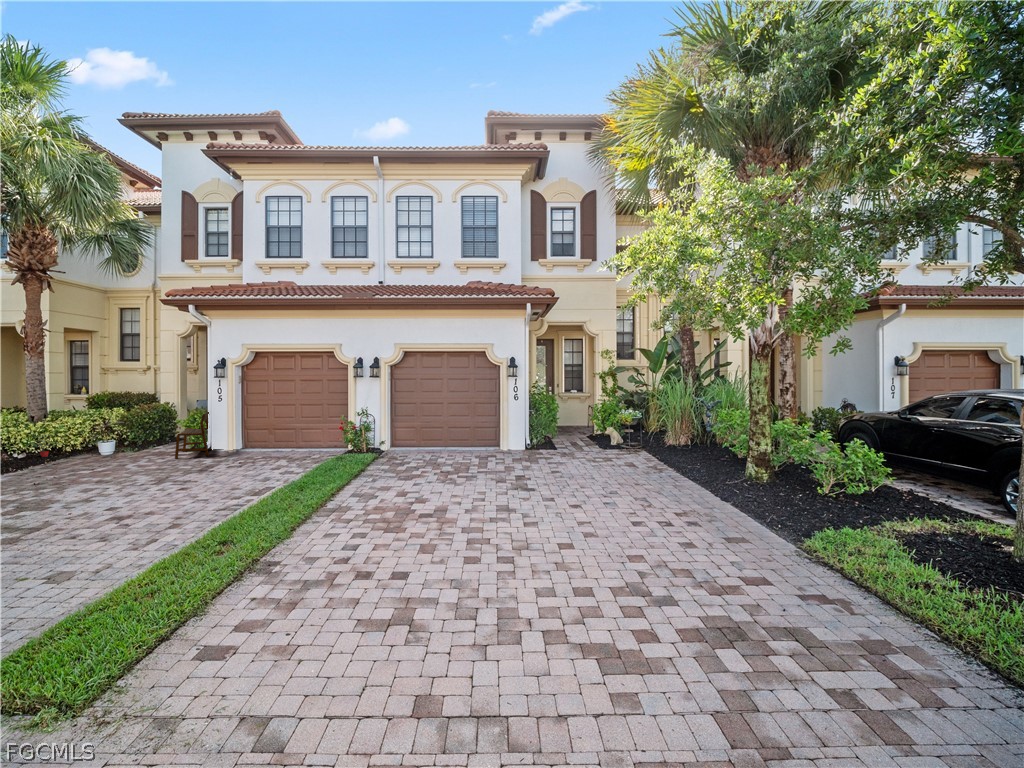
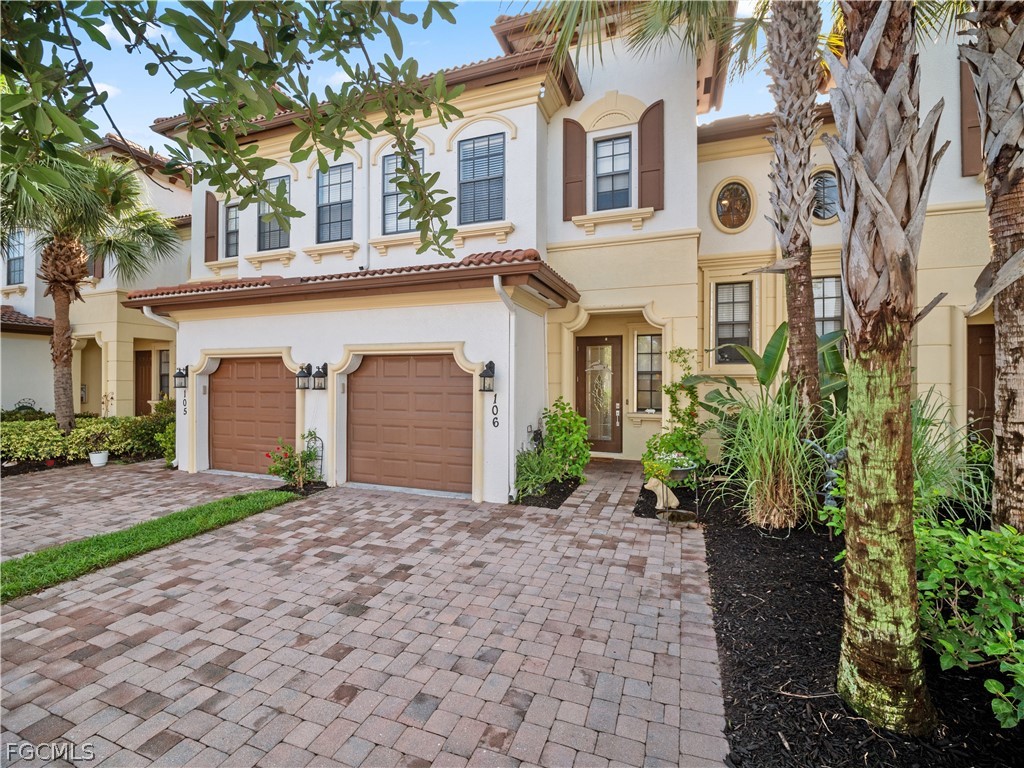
bench: present [175,412,212,459] -> none [123,425,185,479]

